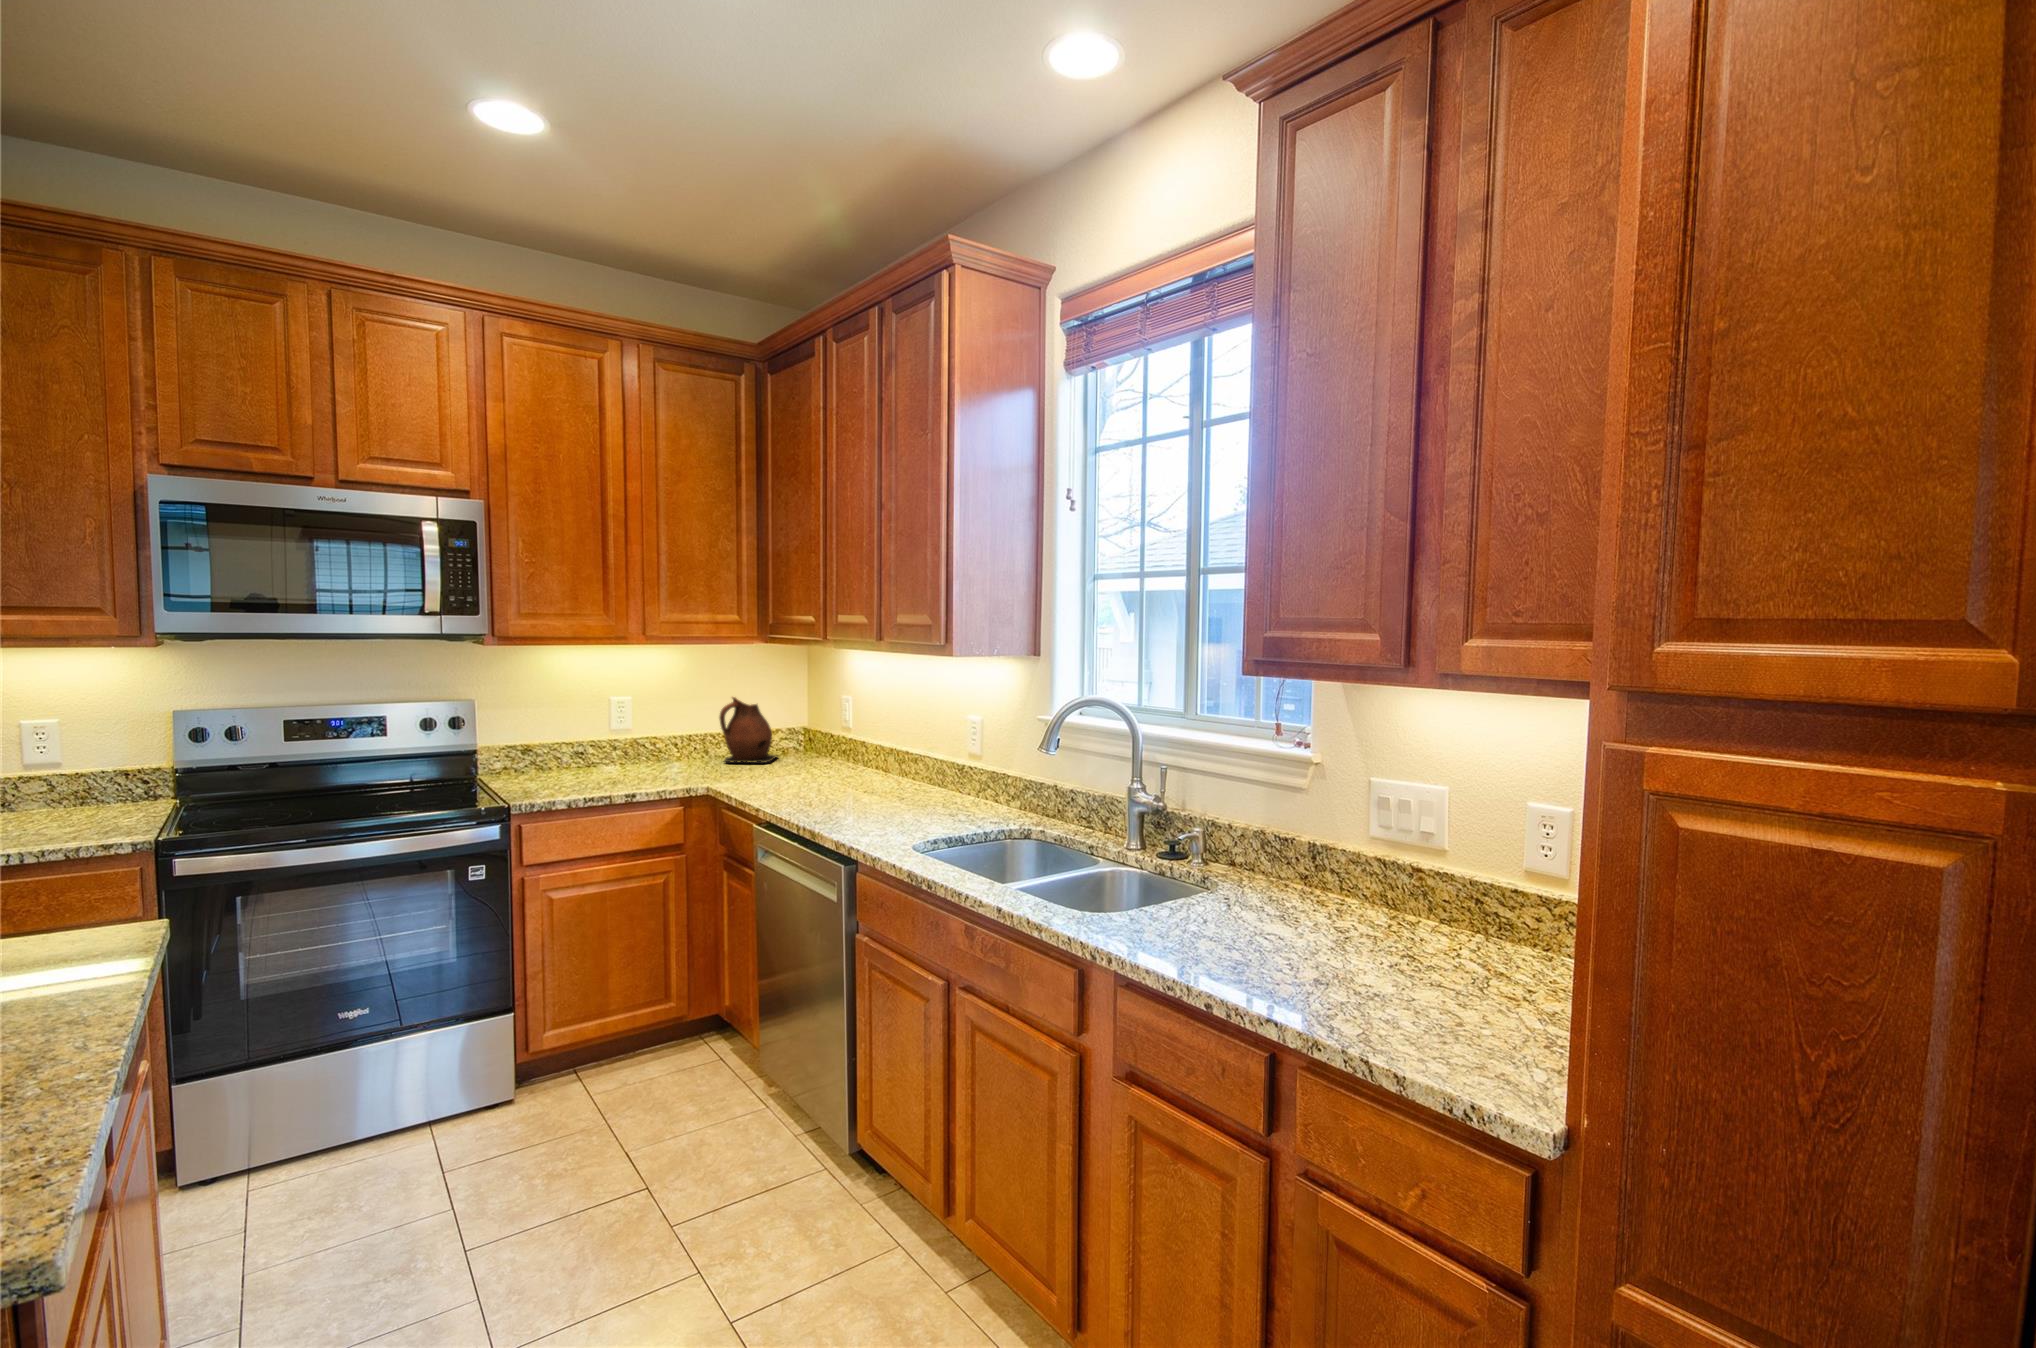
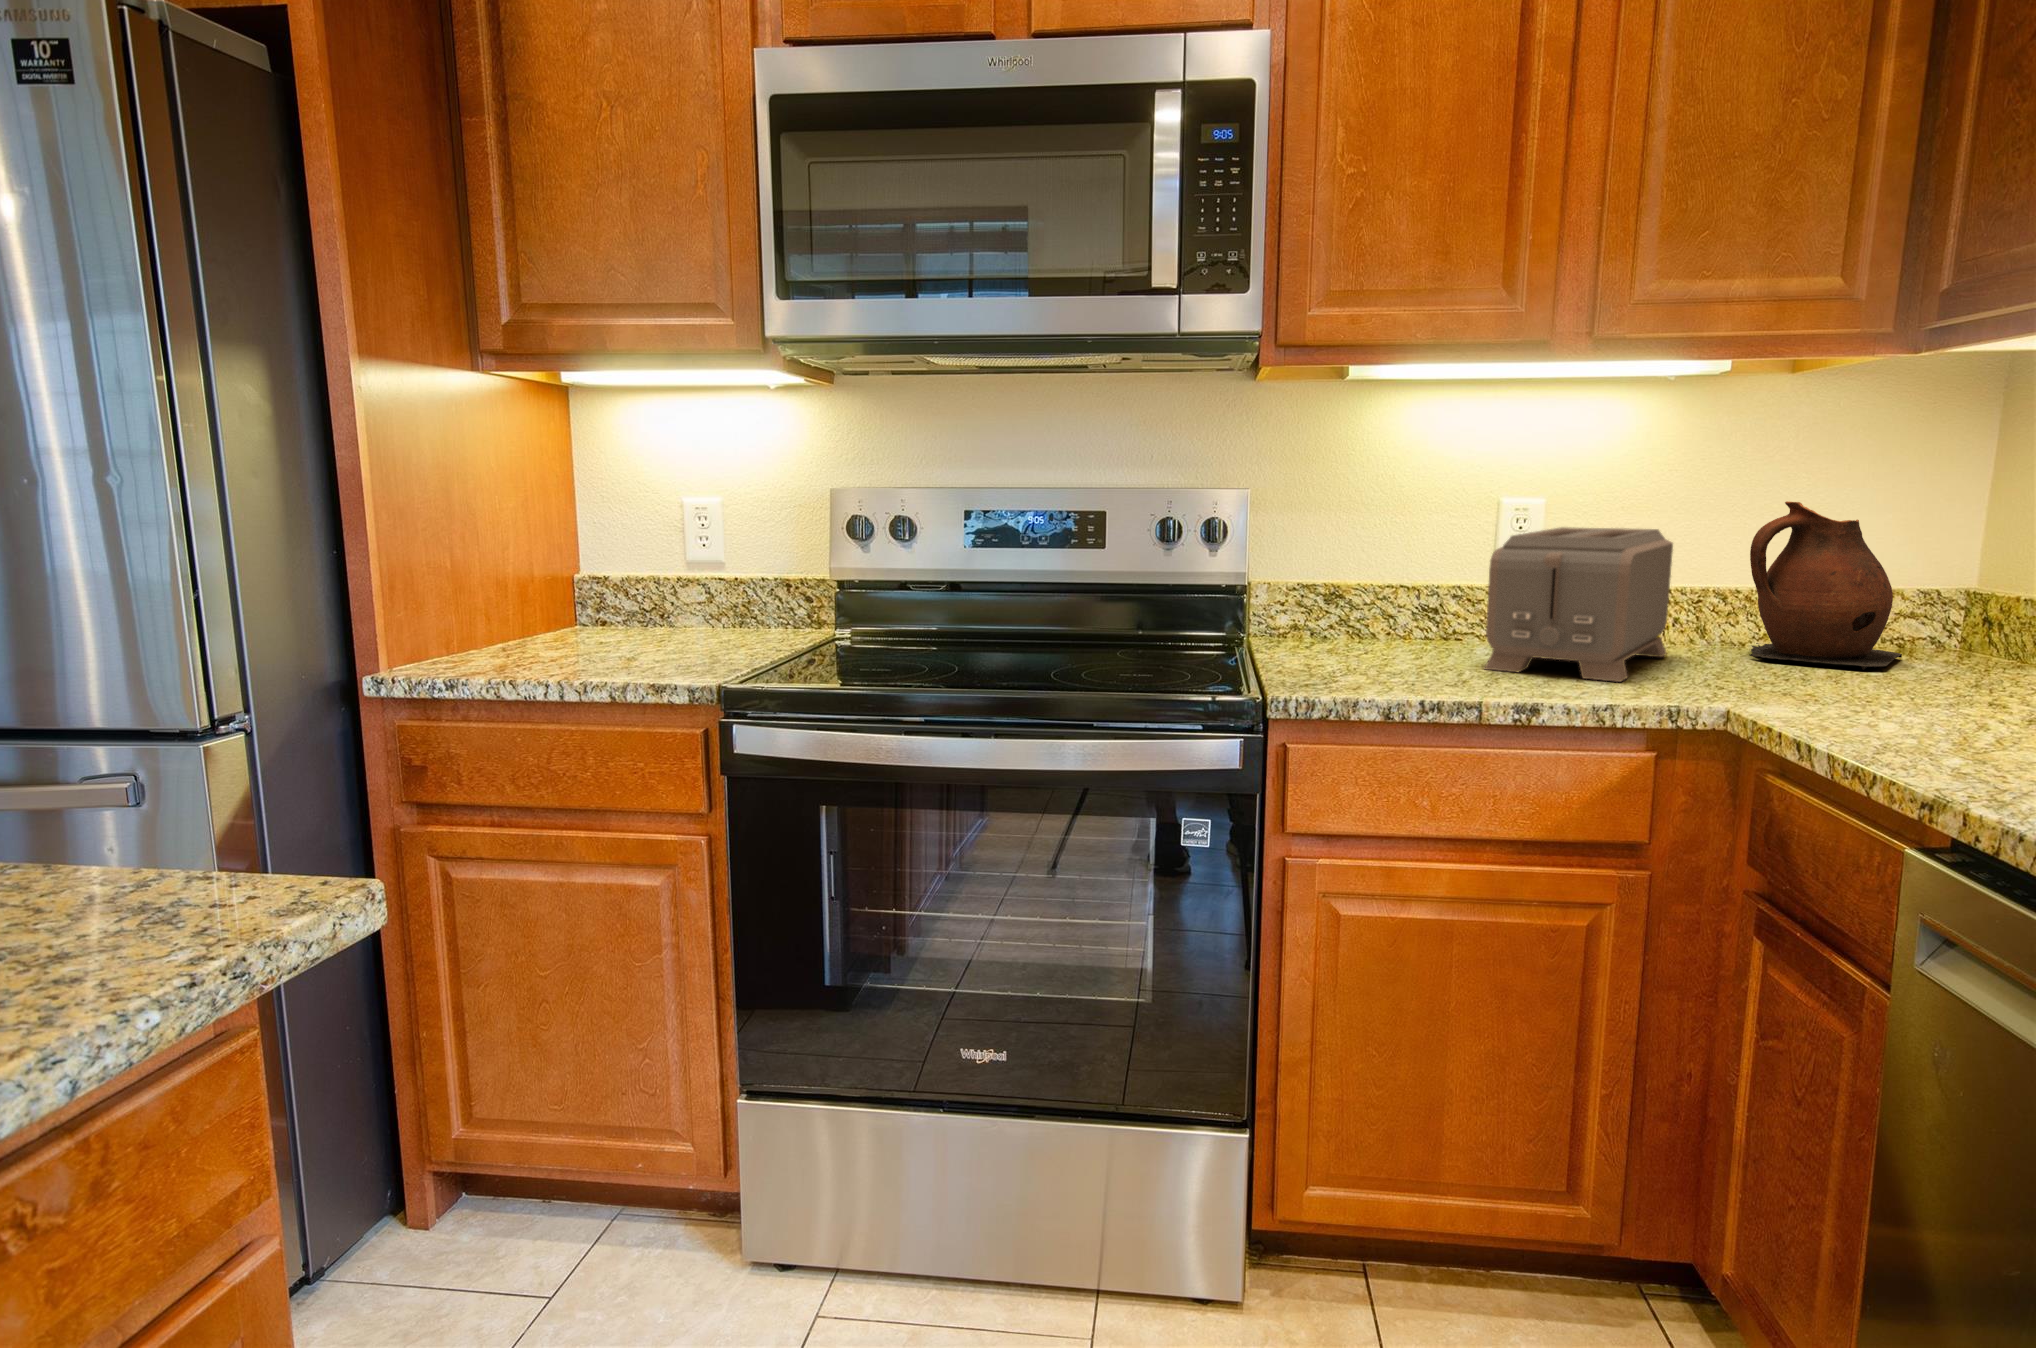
toaster: none [609,711,690,780] -> present [1485,527,1673,682]

